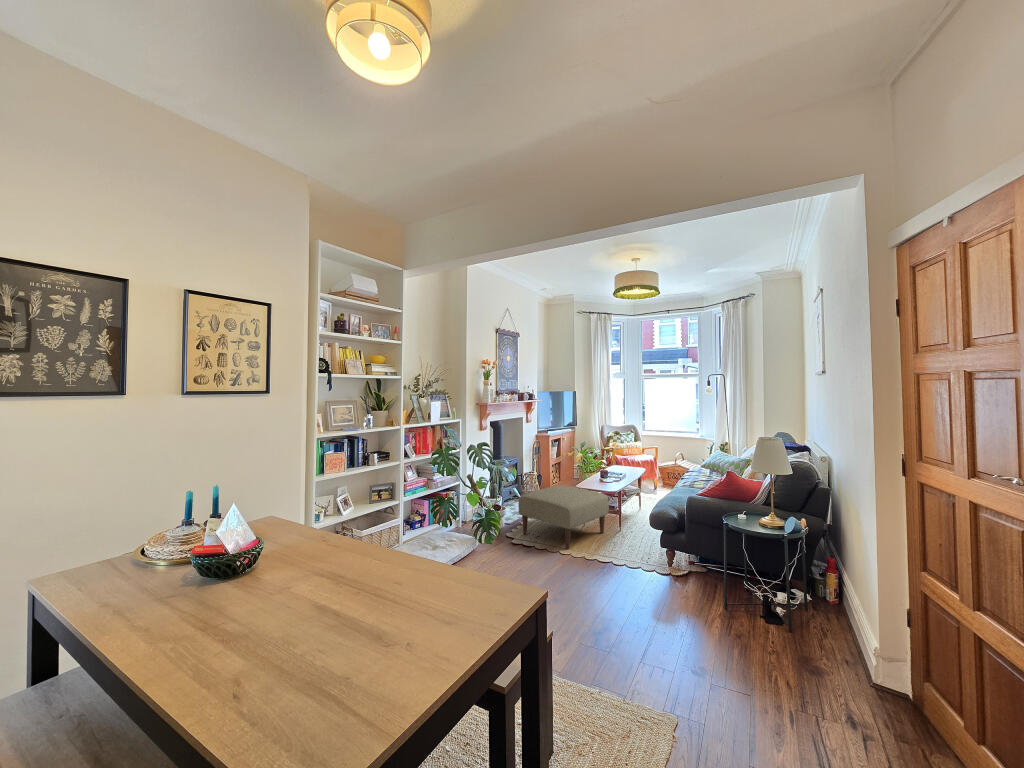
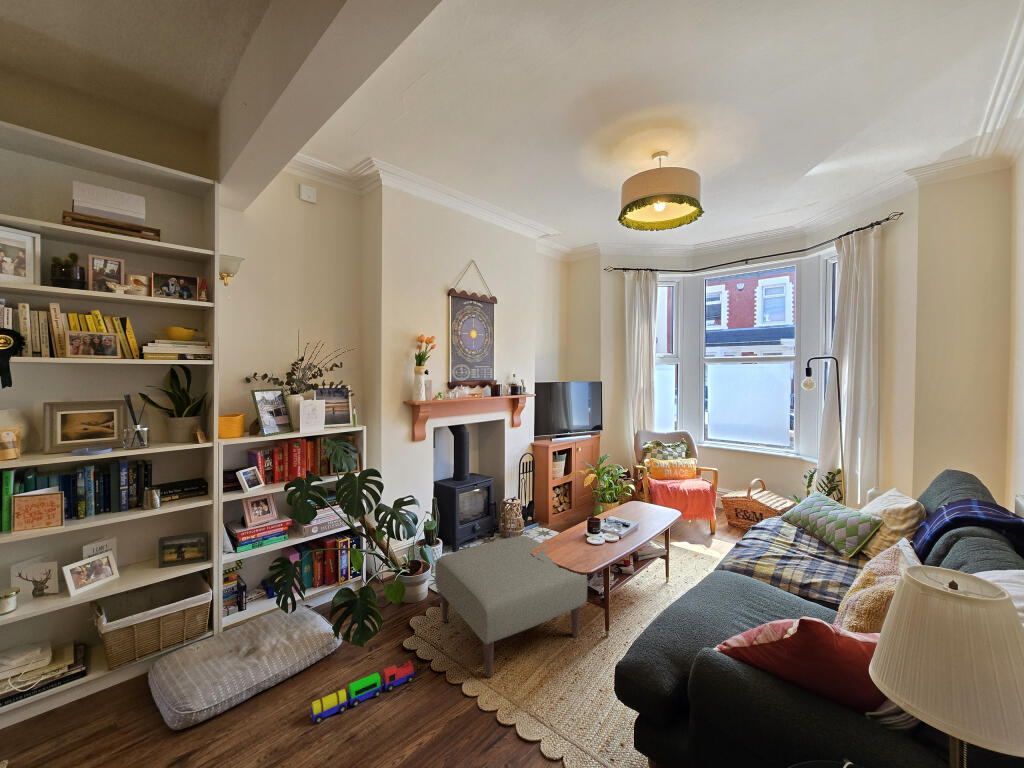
toy train: none [489,543,530,569] -> present [311,660,414,724]

